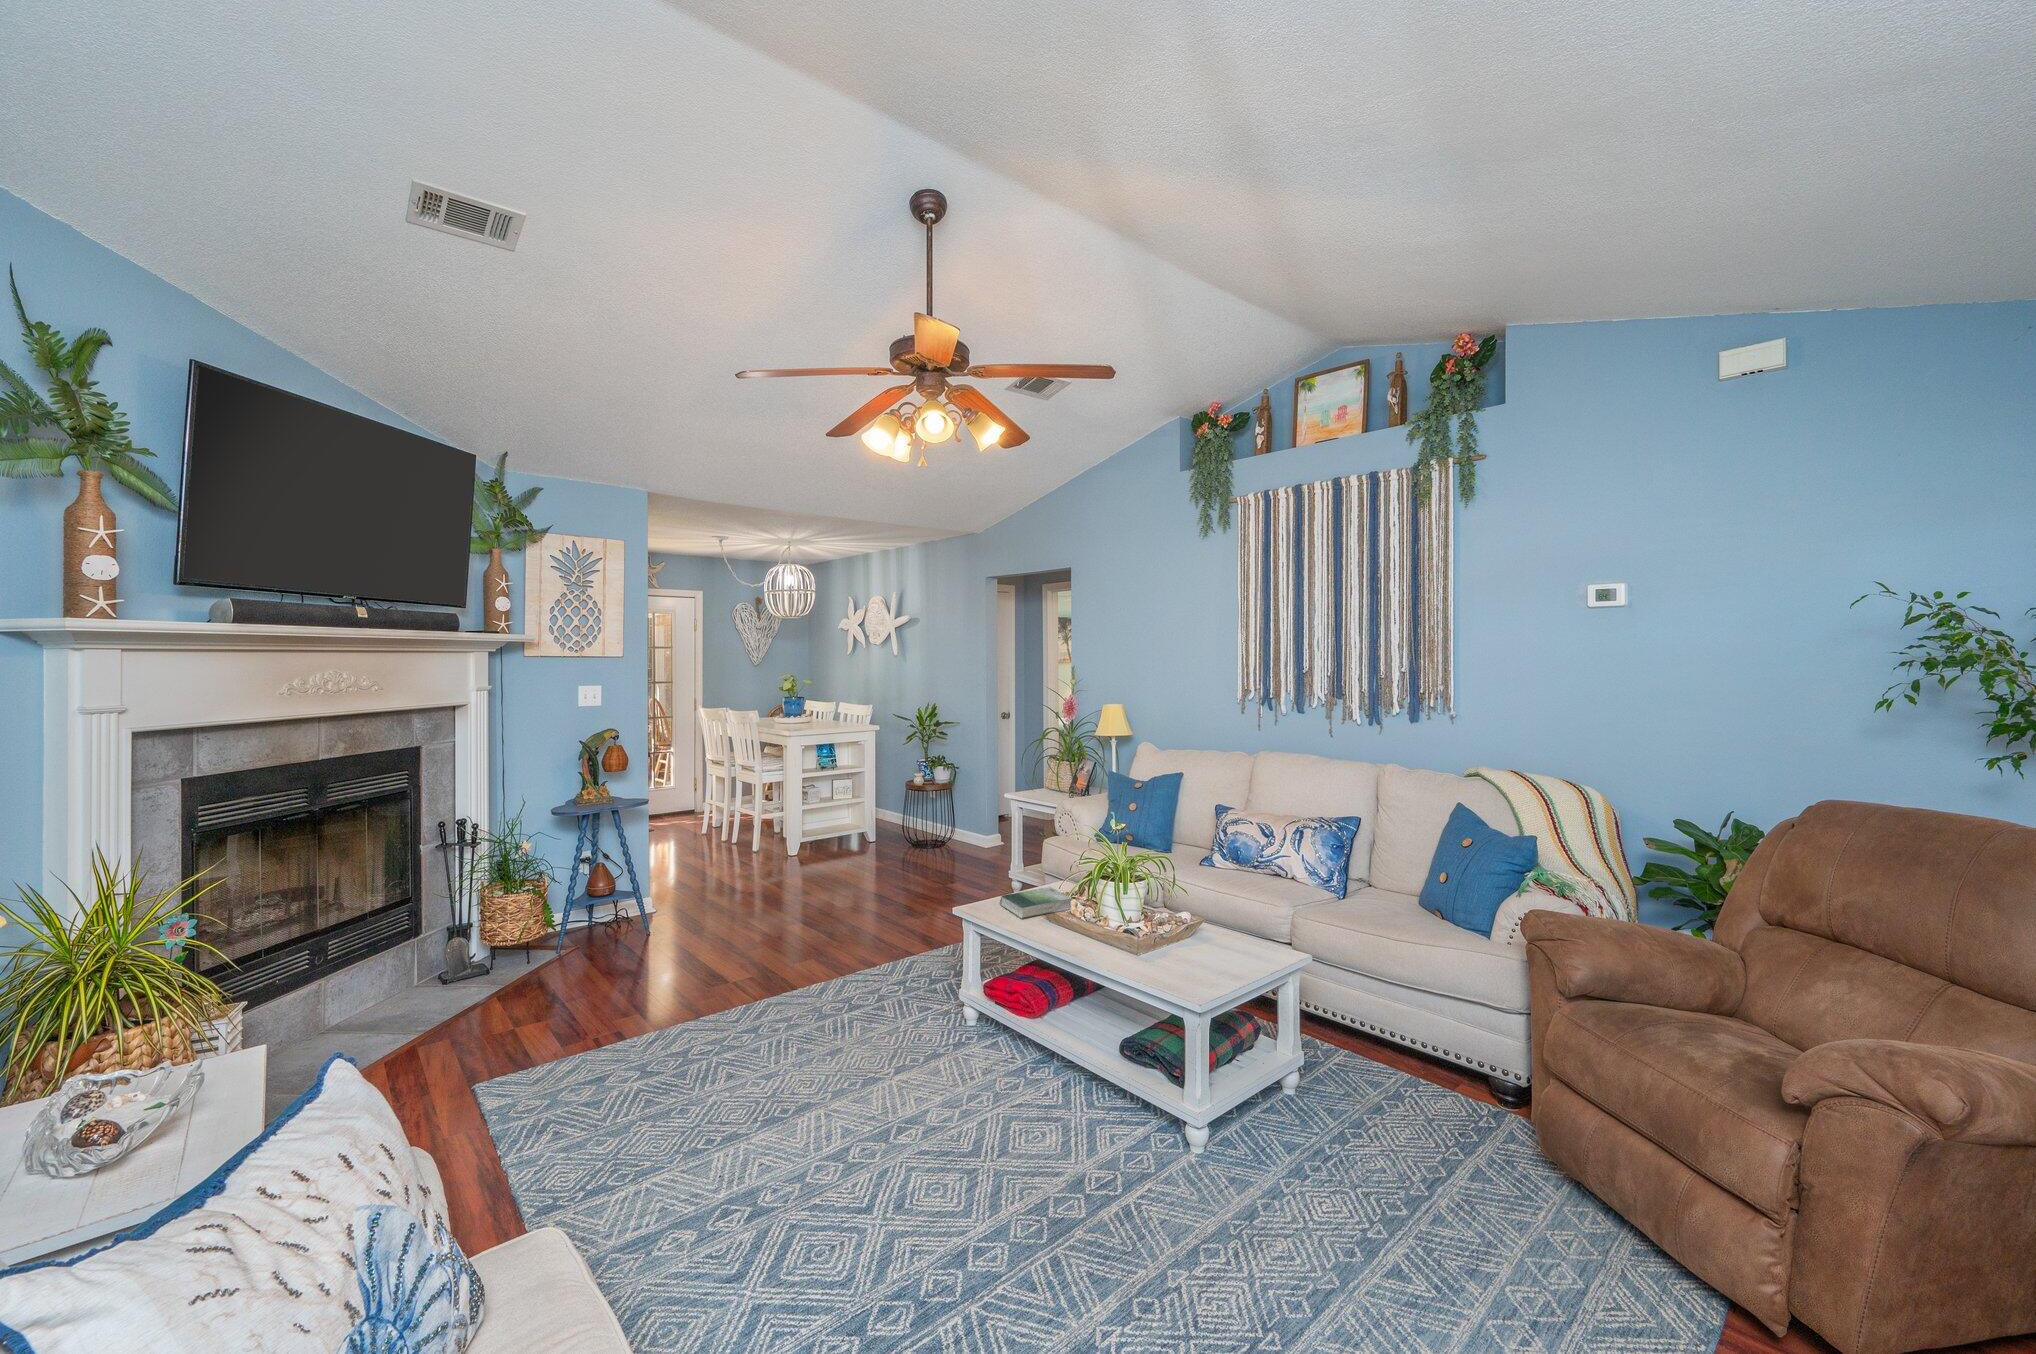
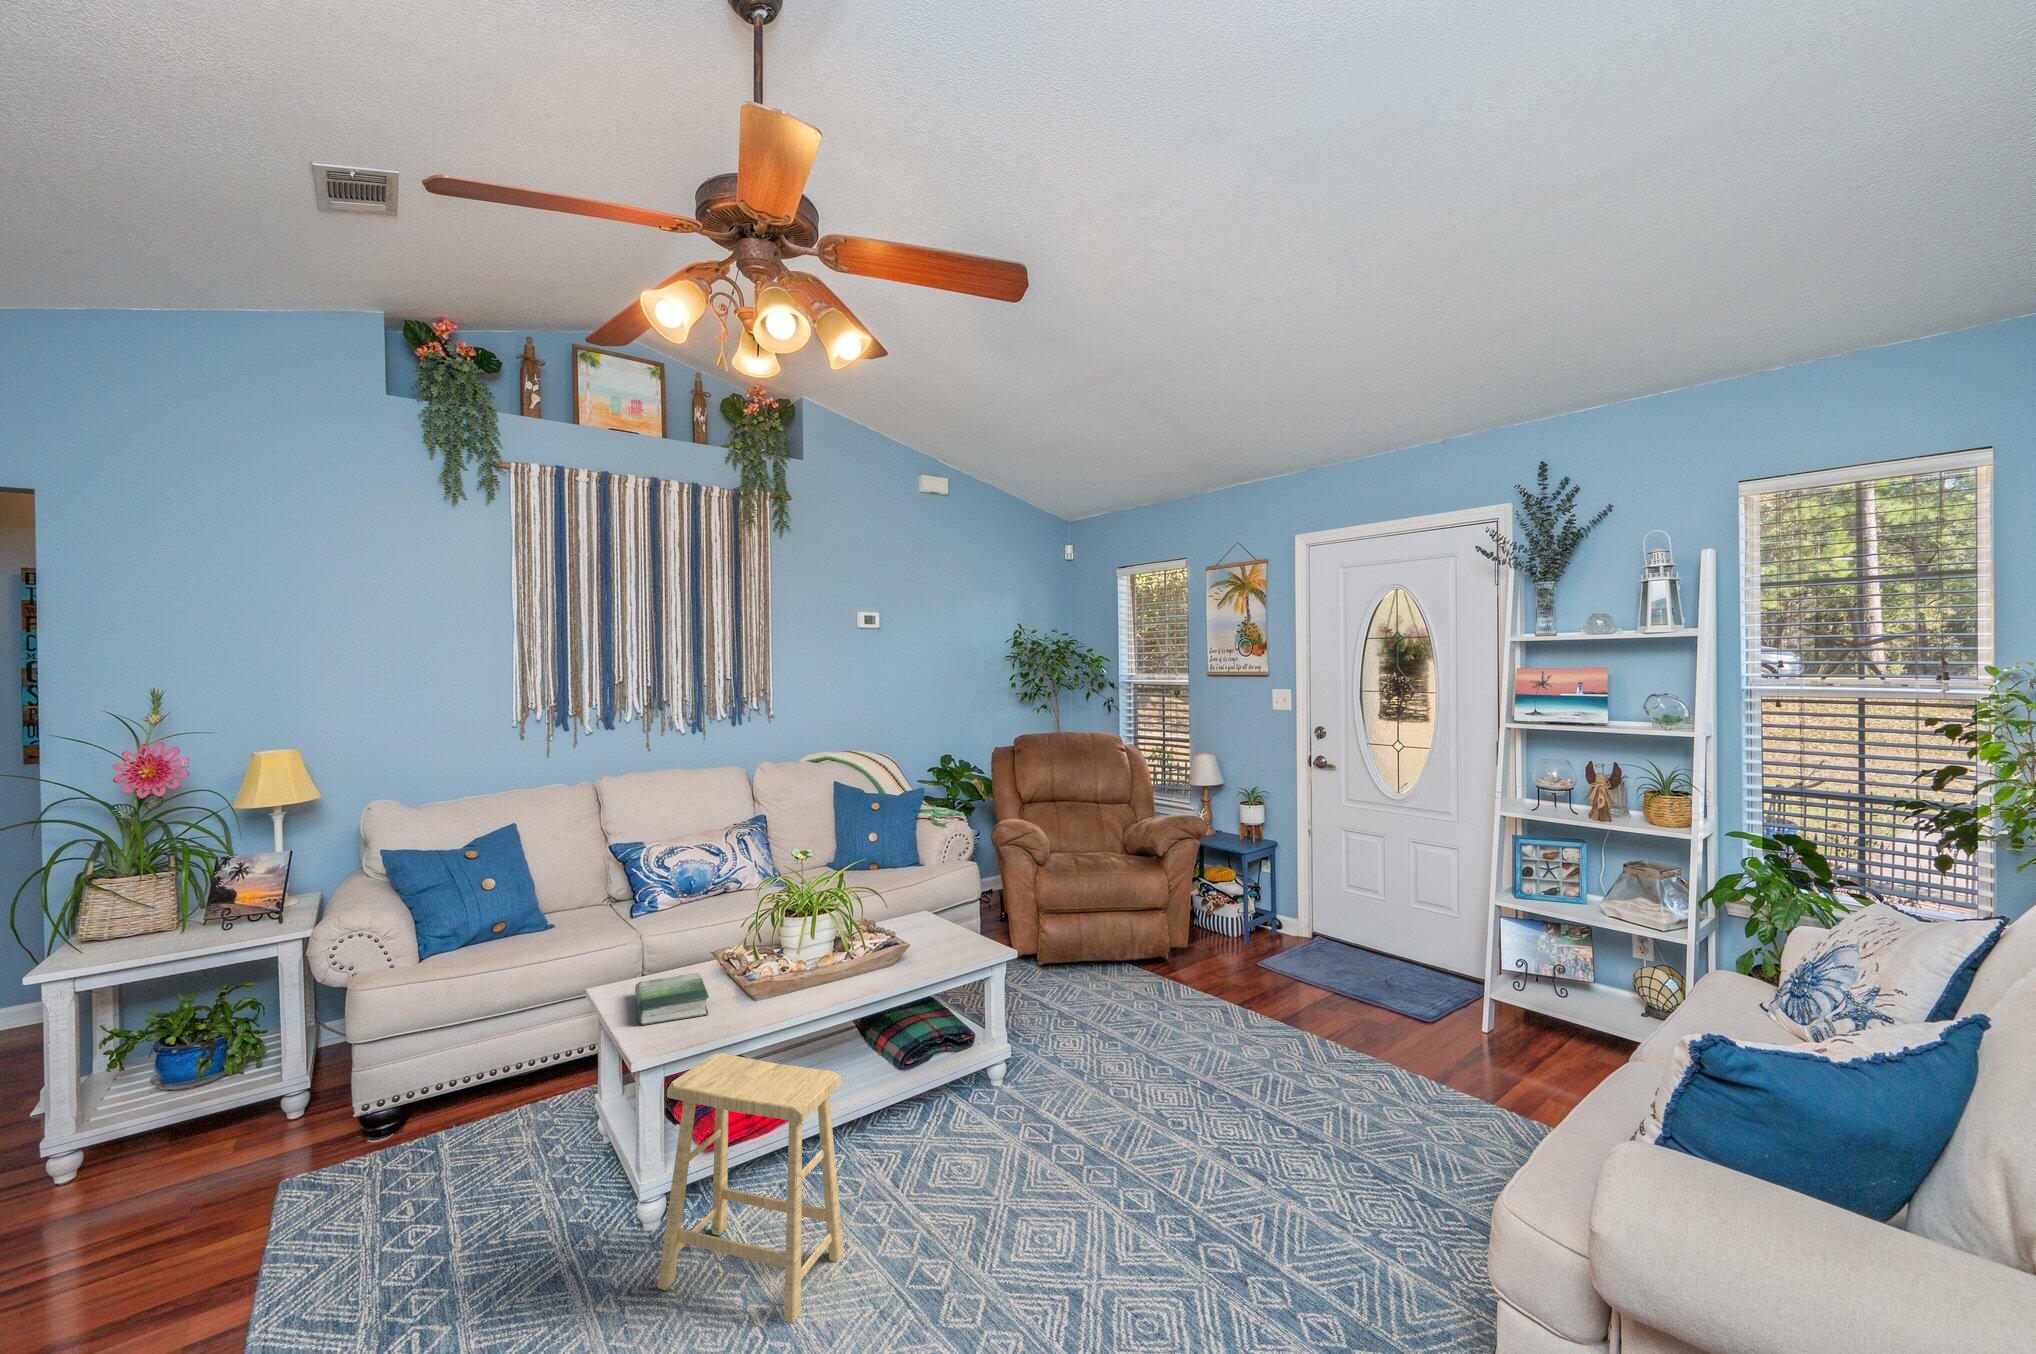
footstool: none [865,924,958,1096] -> present [658,1053,844,1323]

